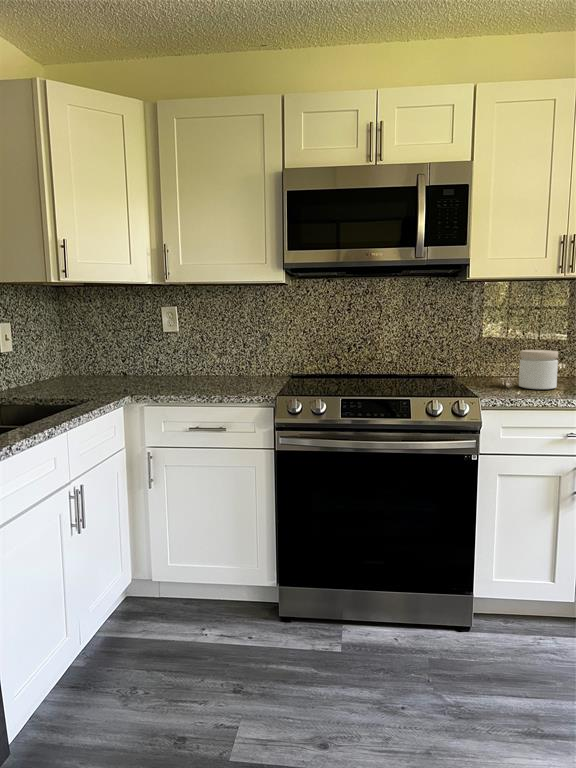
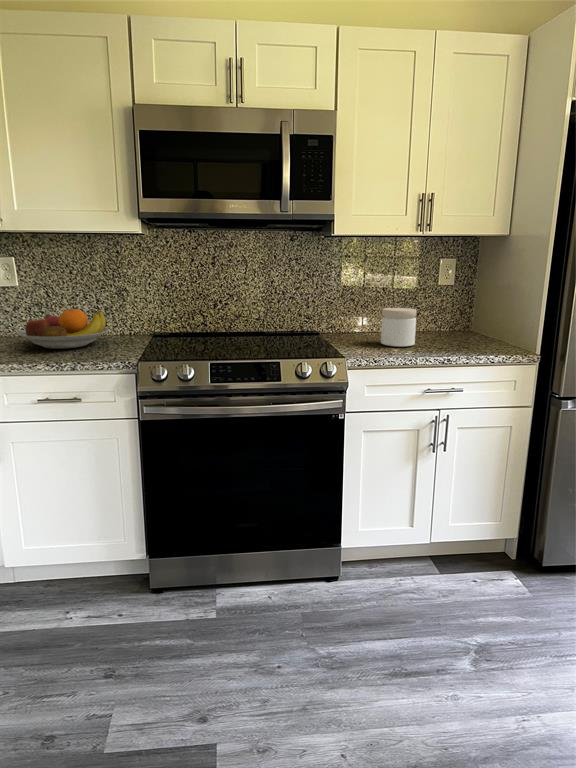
fruit bowl: none [175,350,253,385] -> present [17,309,109,349]

